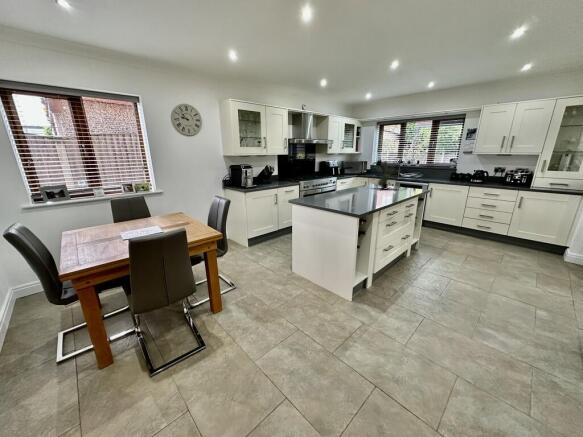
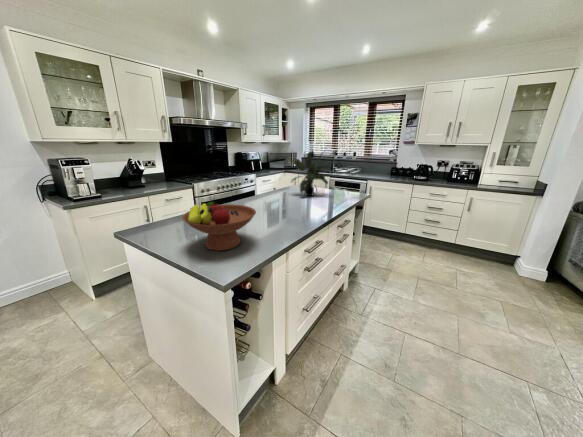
fruit bowl: none [333,183,367,205] -> present [182,202,256,251]

